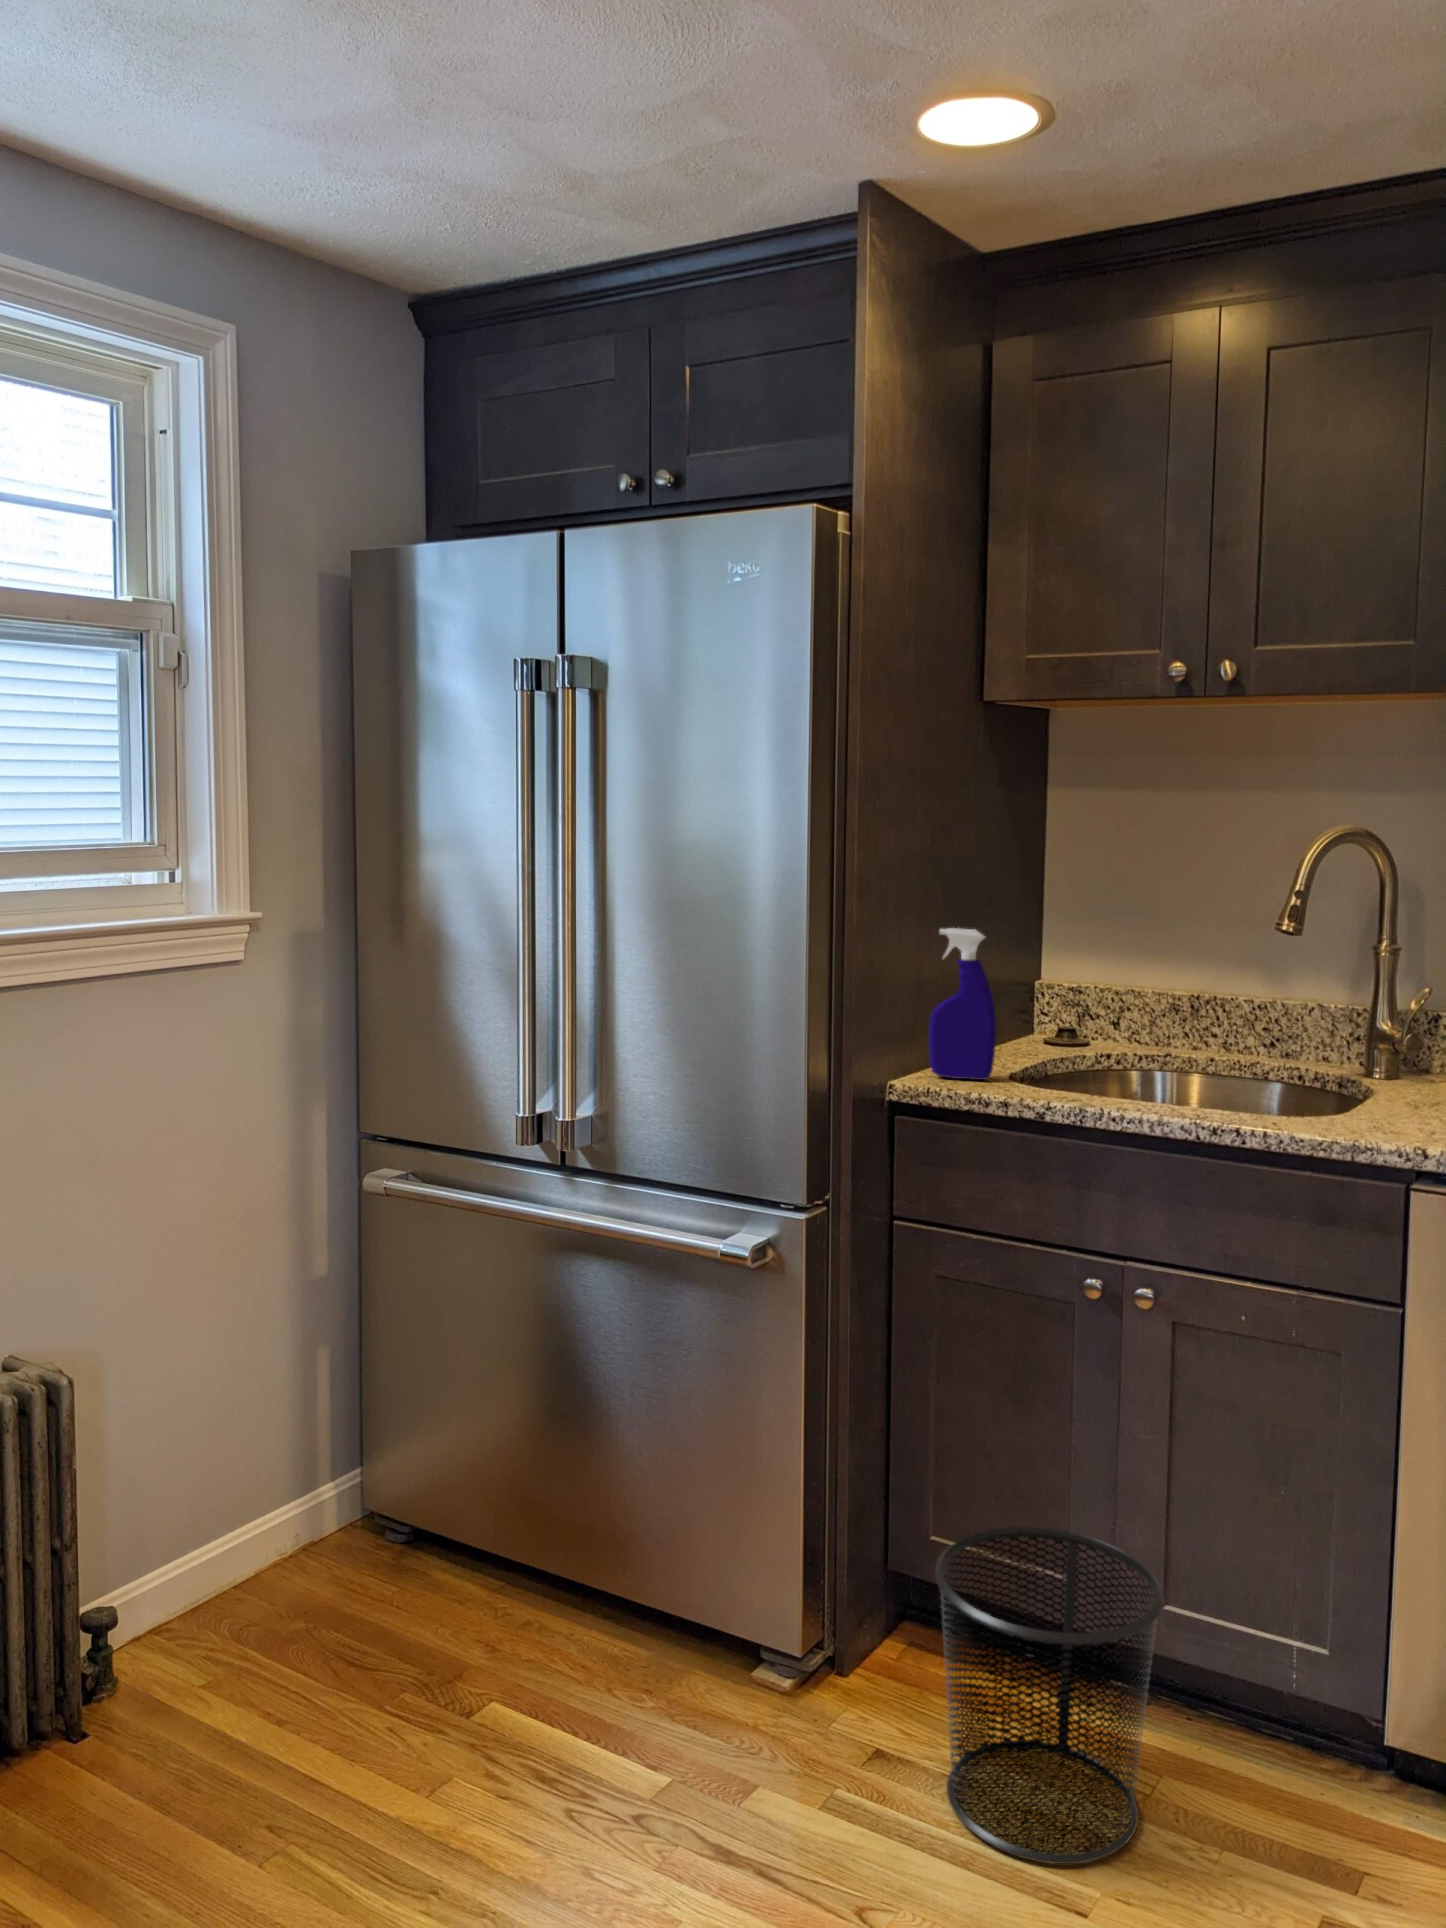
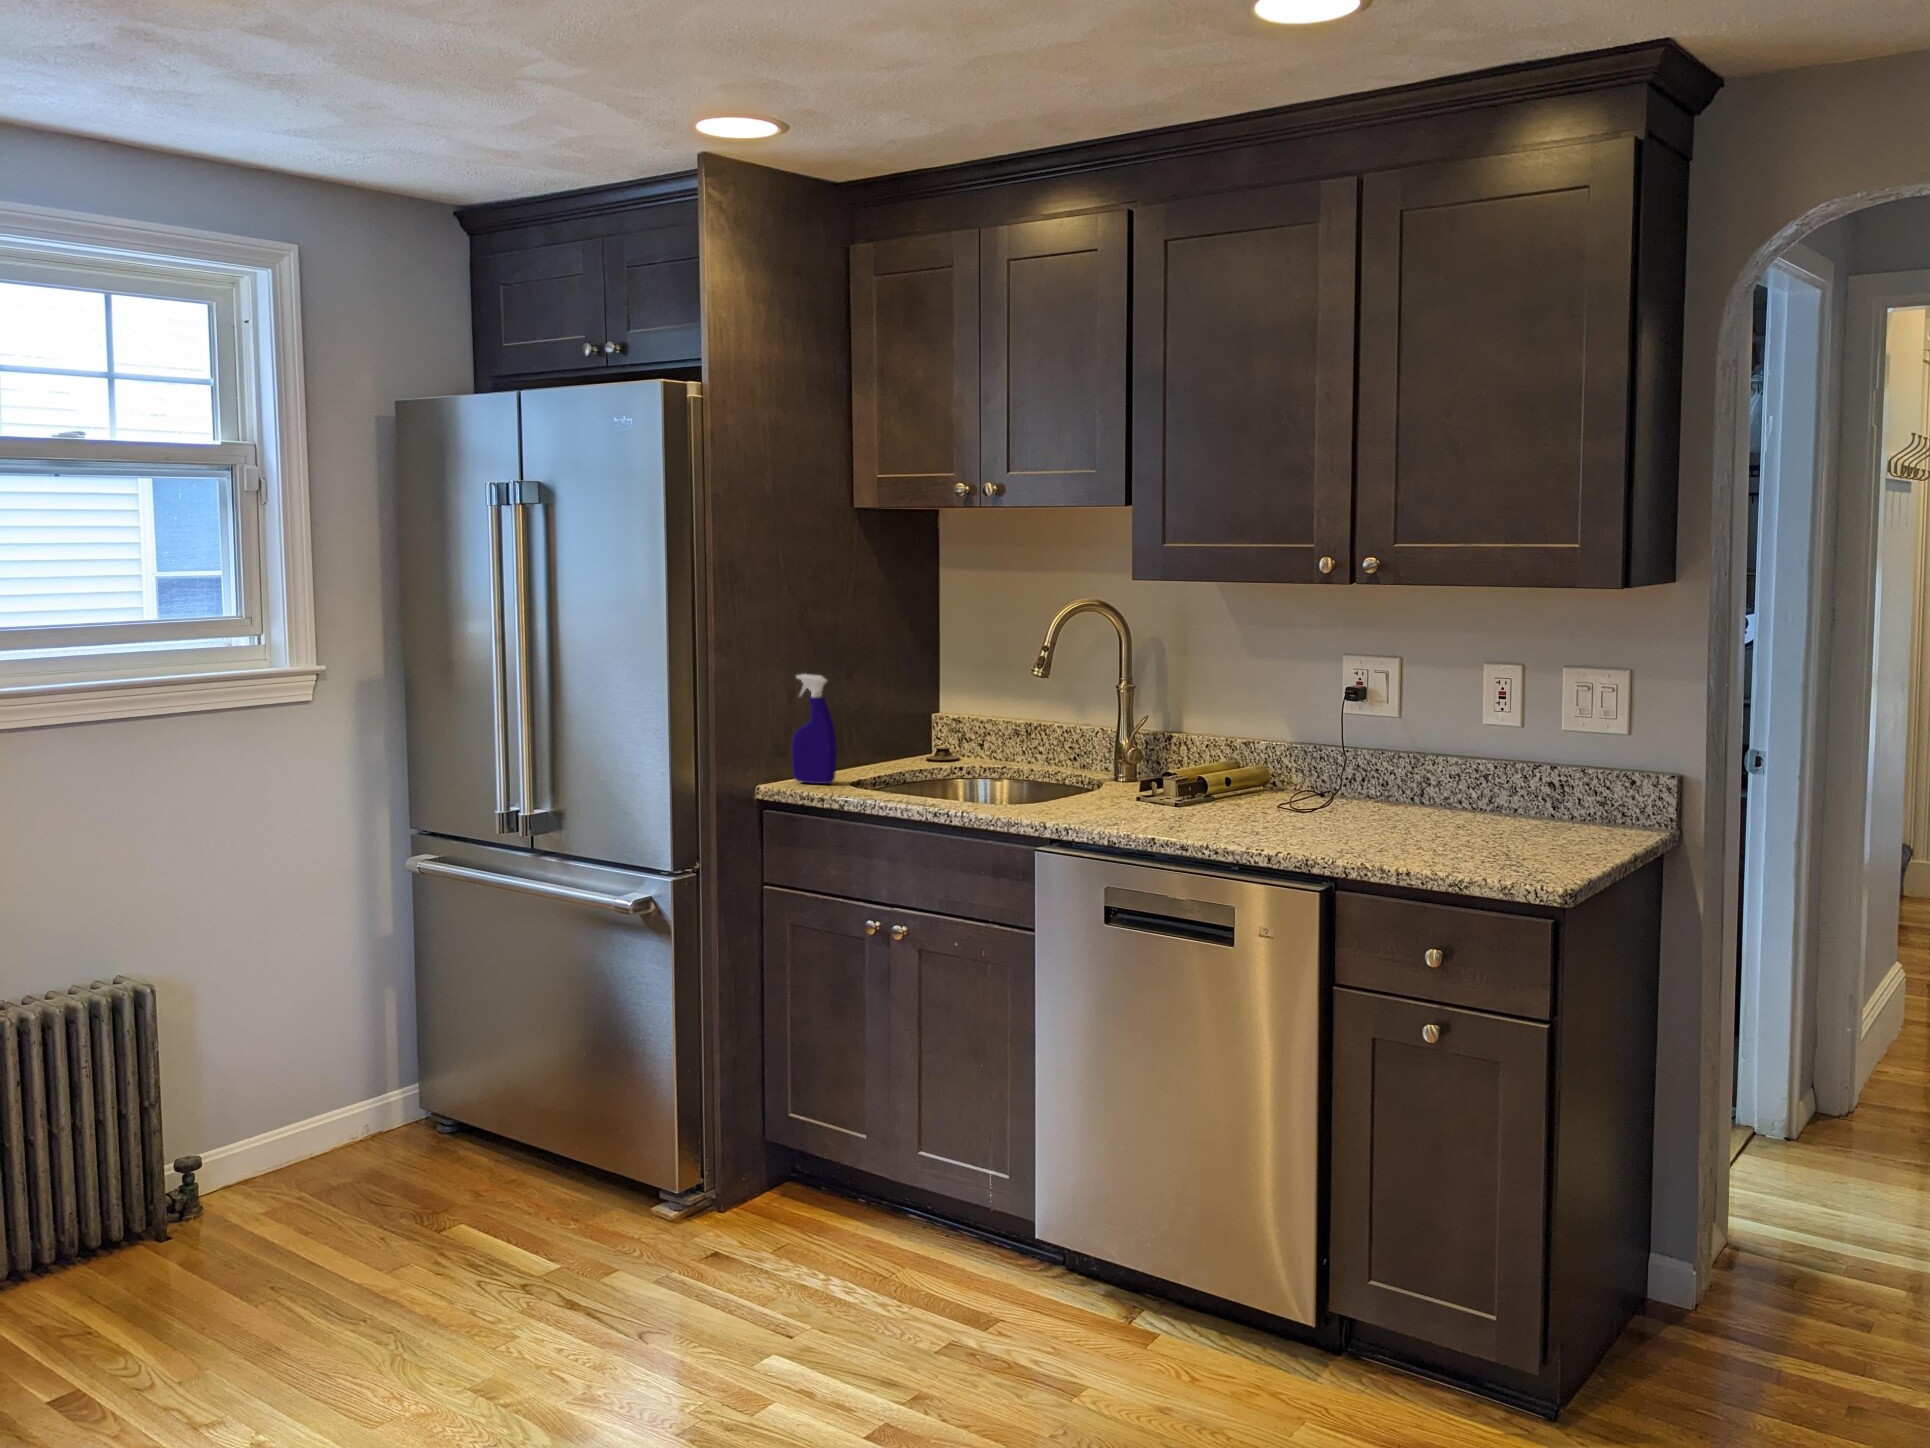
waste bin: present [935,1526,1164,1864] -> none [722,1093,878,1307]

